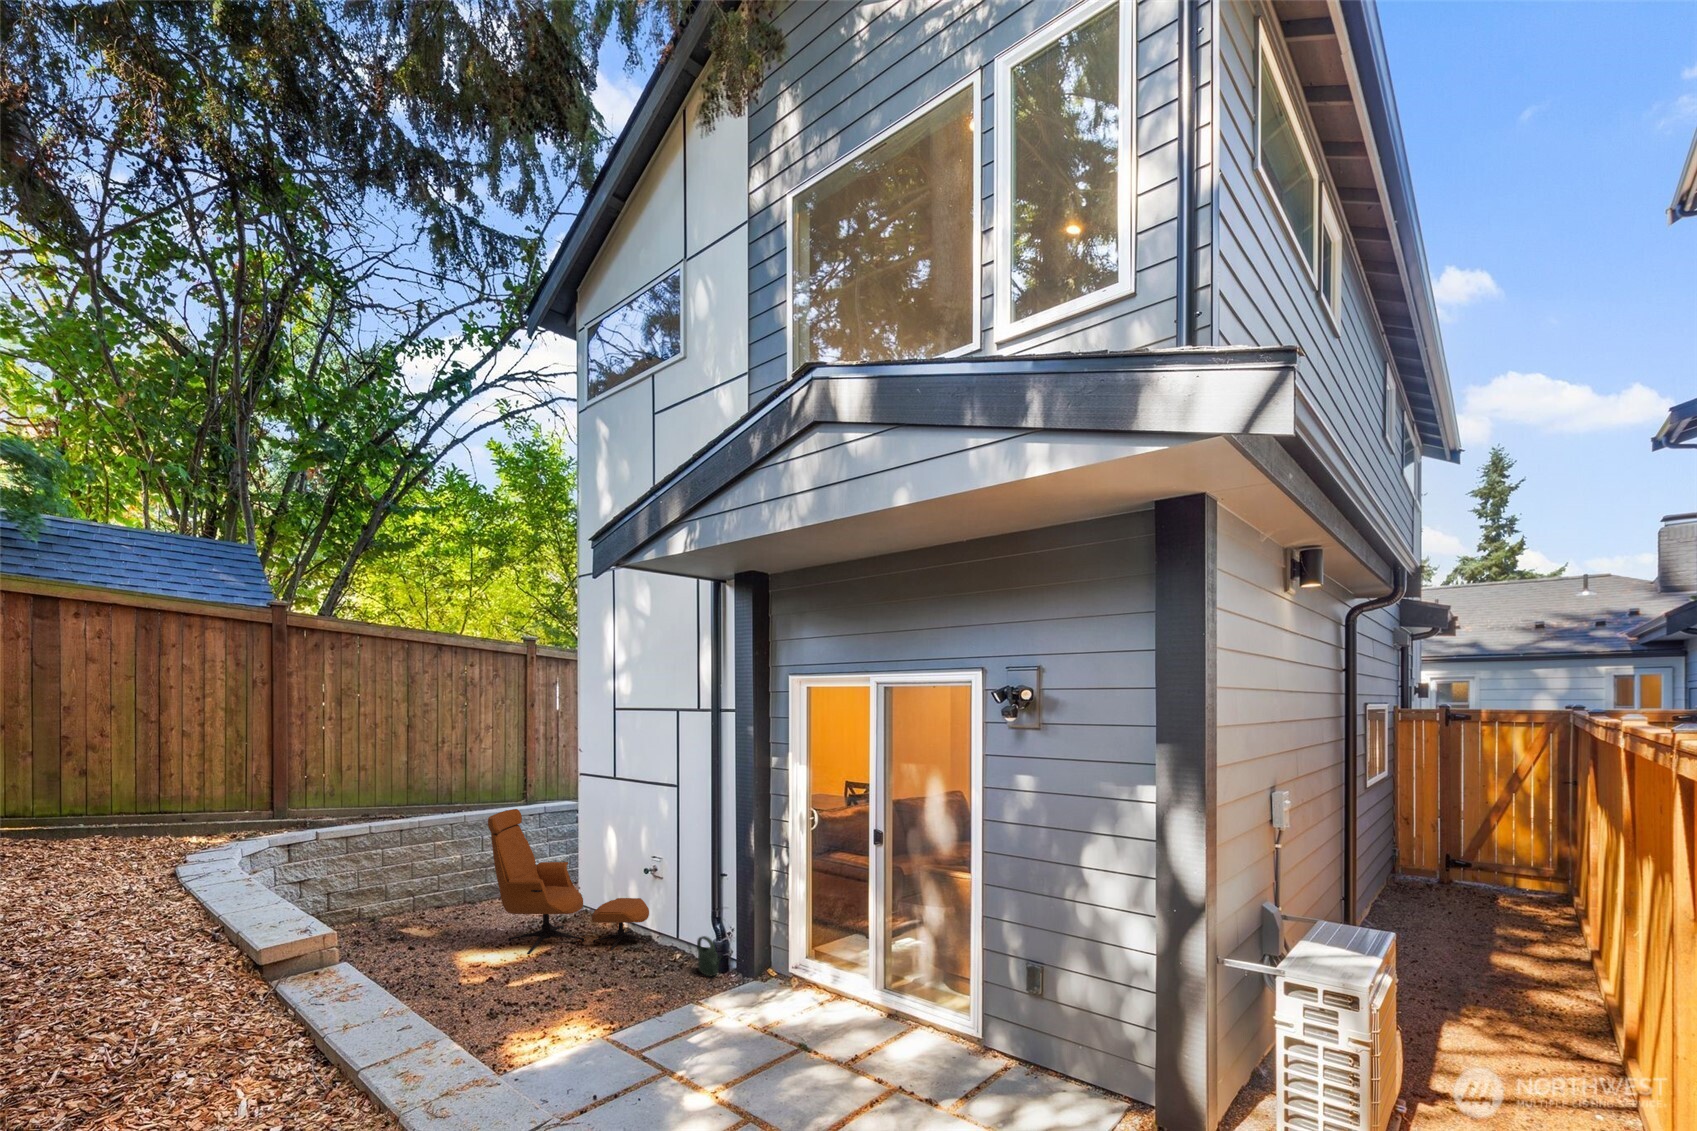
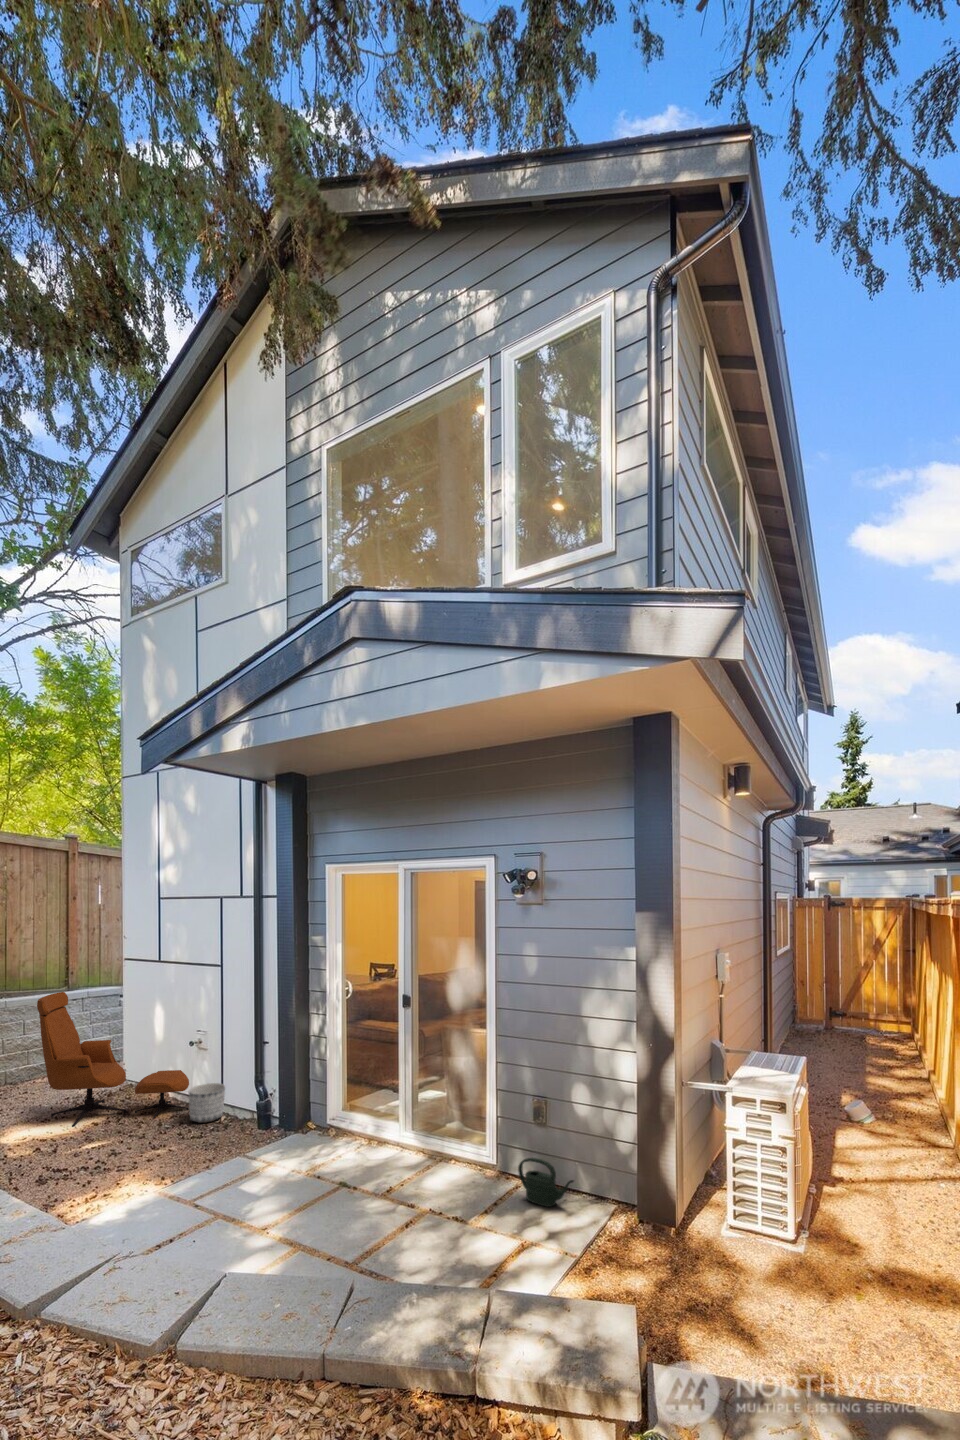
planter: none [645,915,685,959] -> present [189,1083,225,1123]
watering can: present [697,936,722,977] -> present [518,1158,574,1207]

